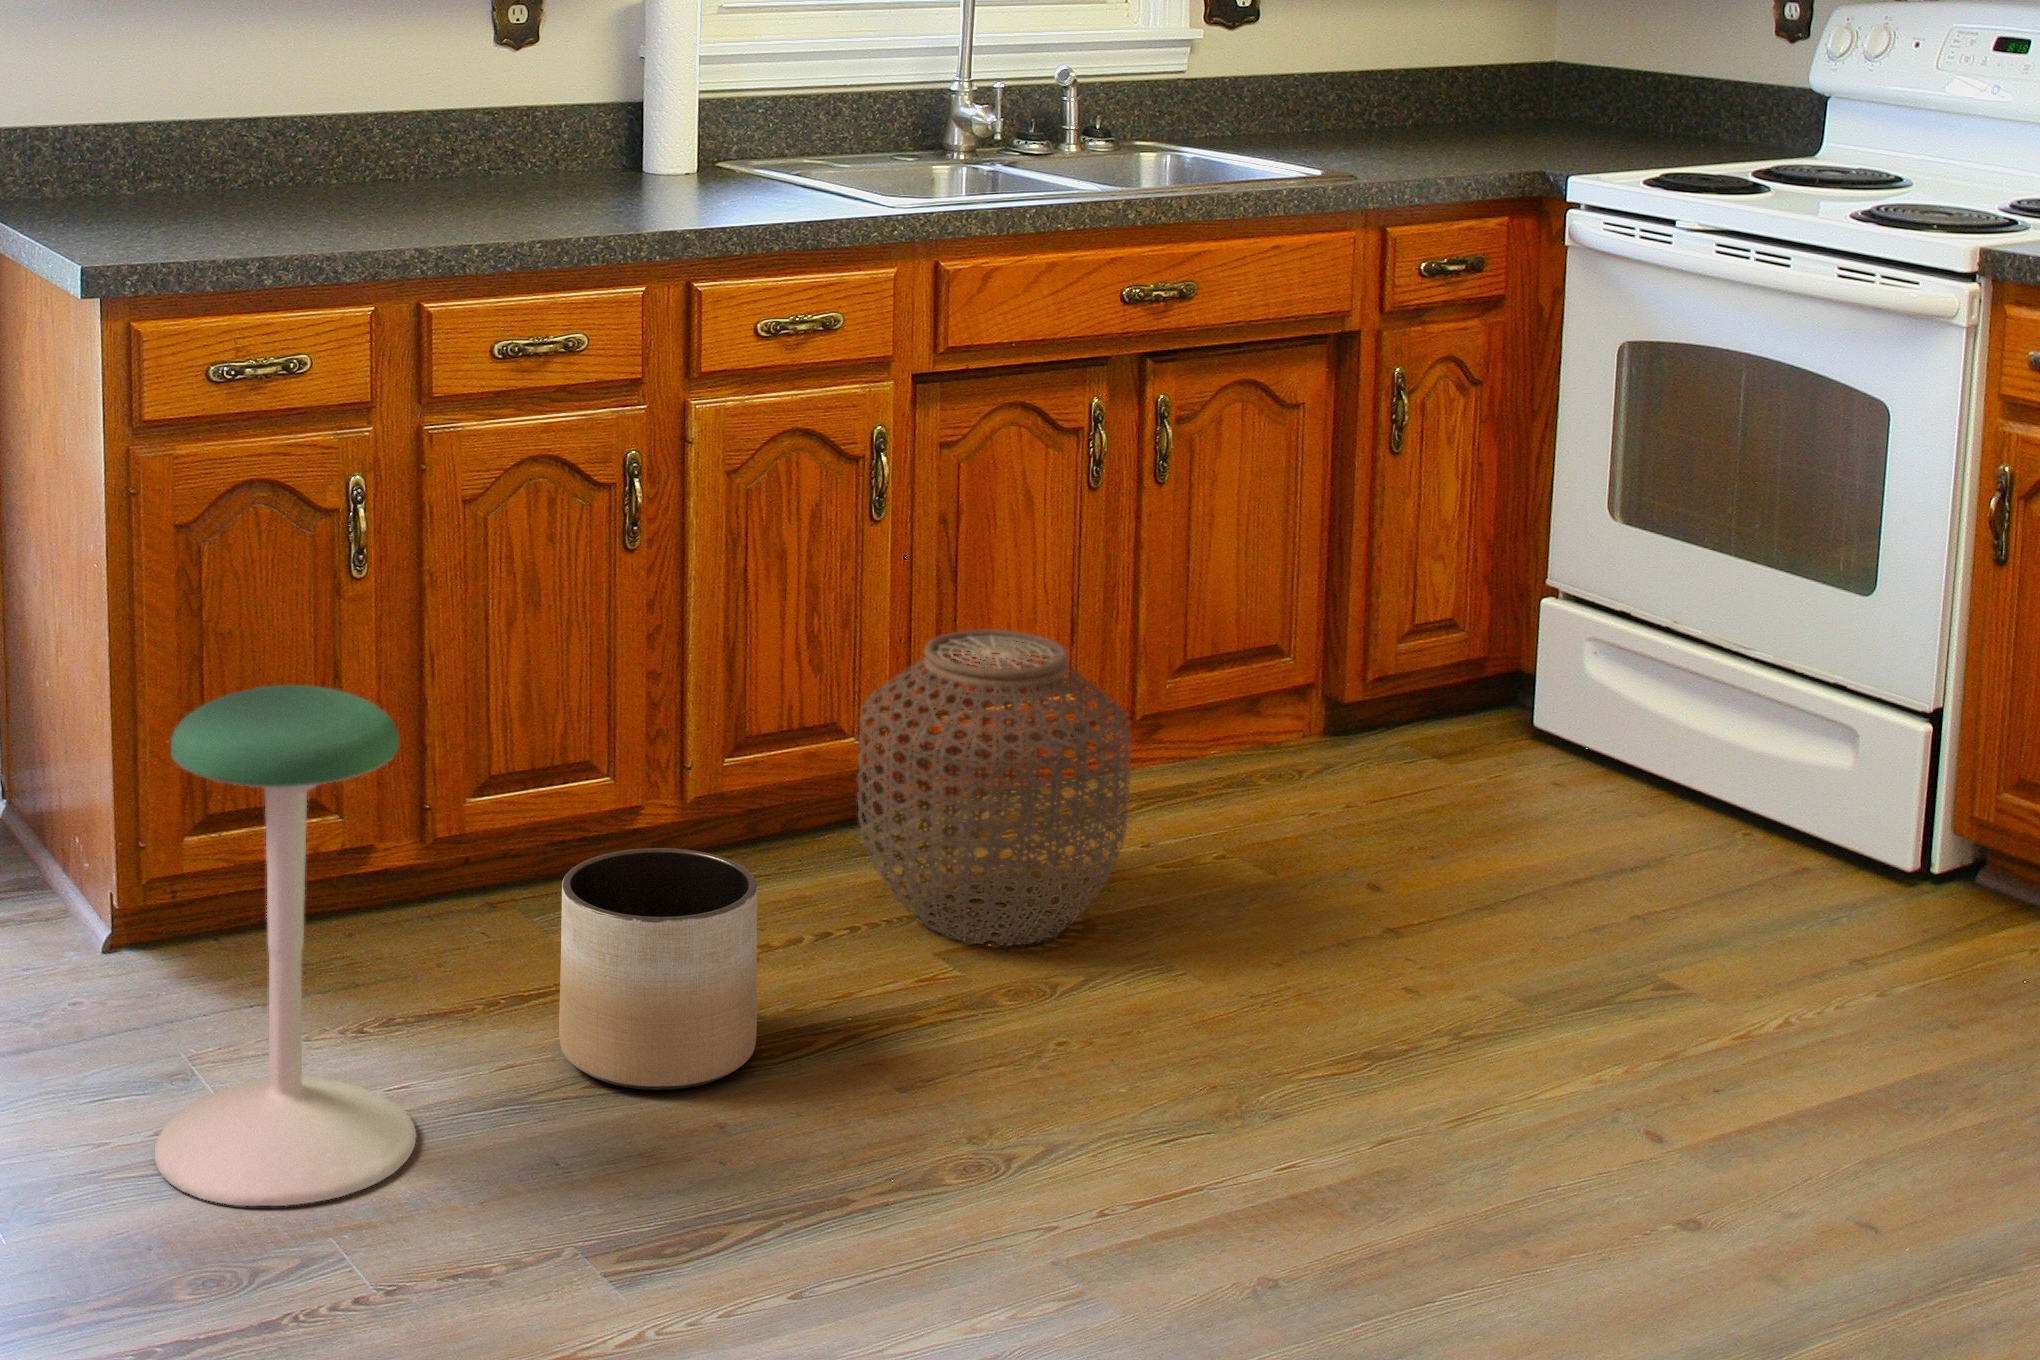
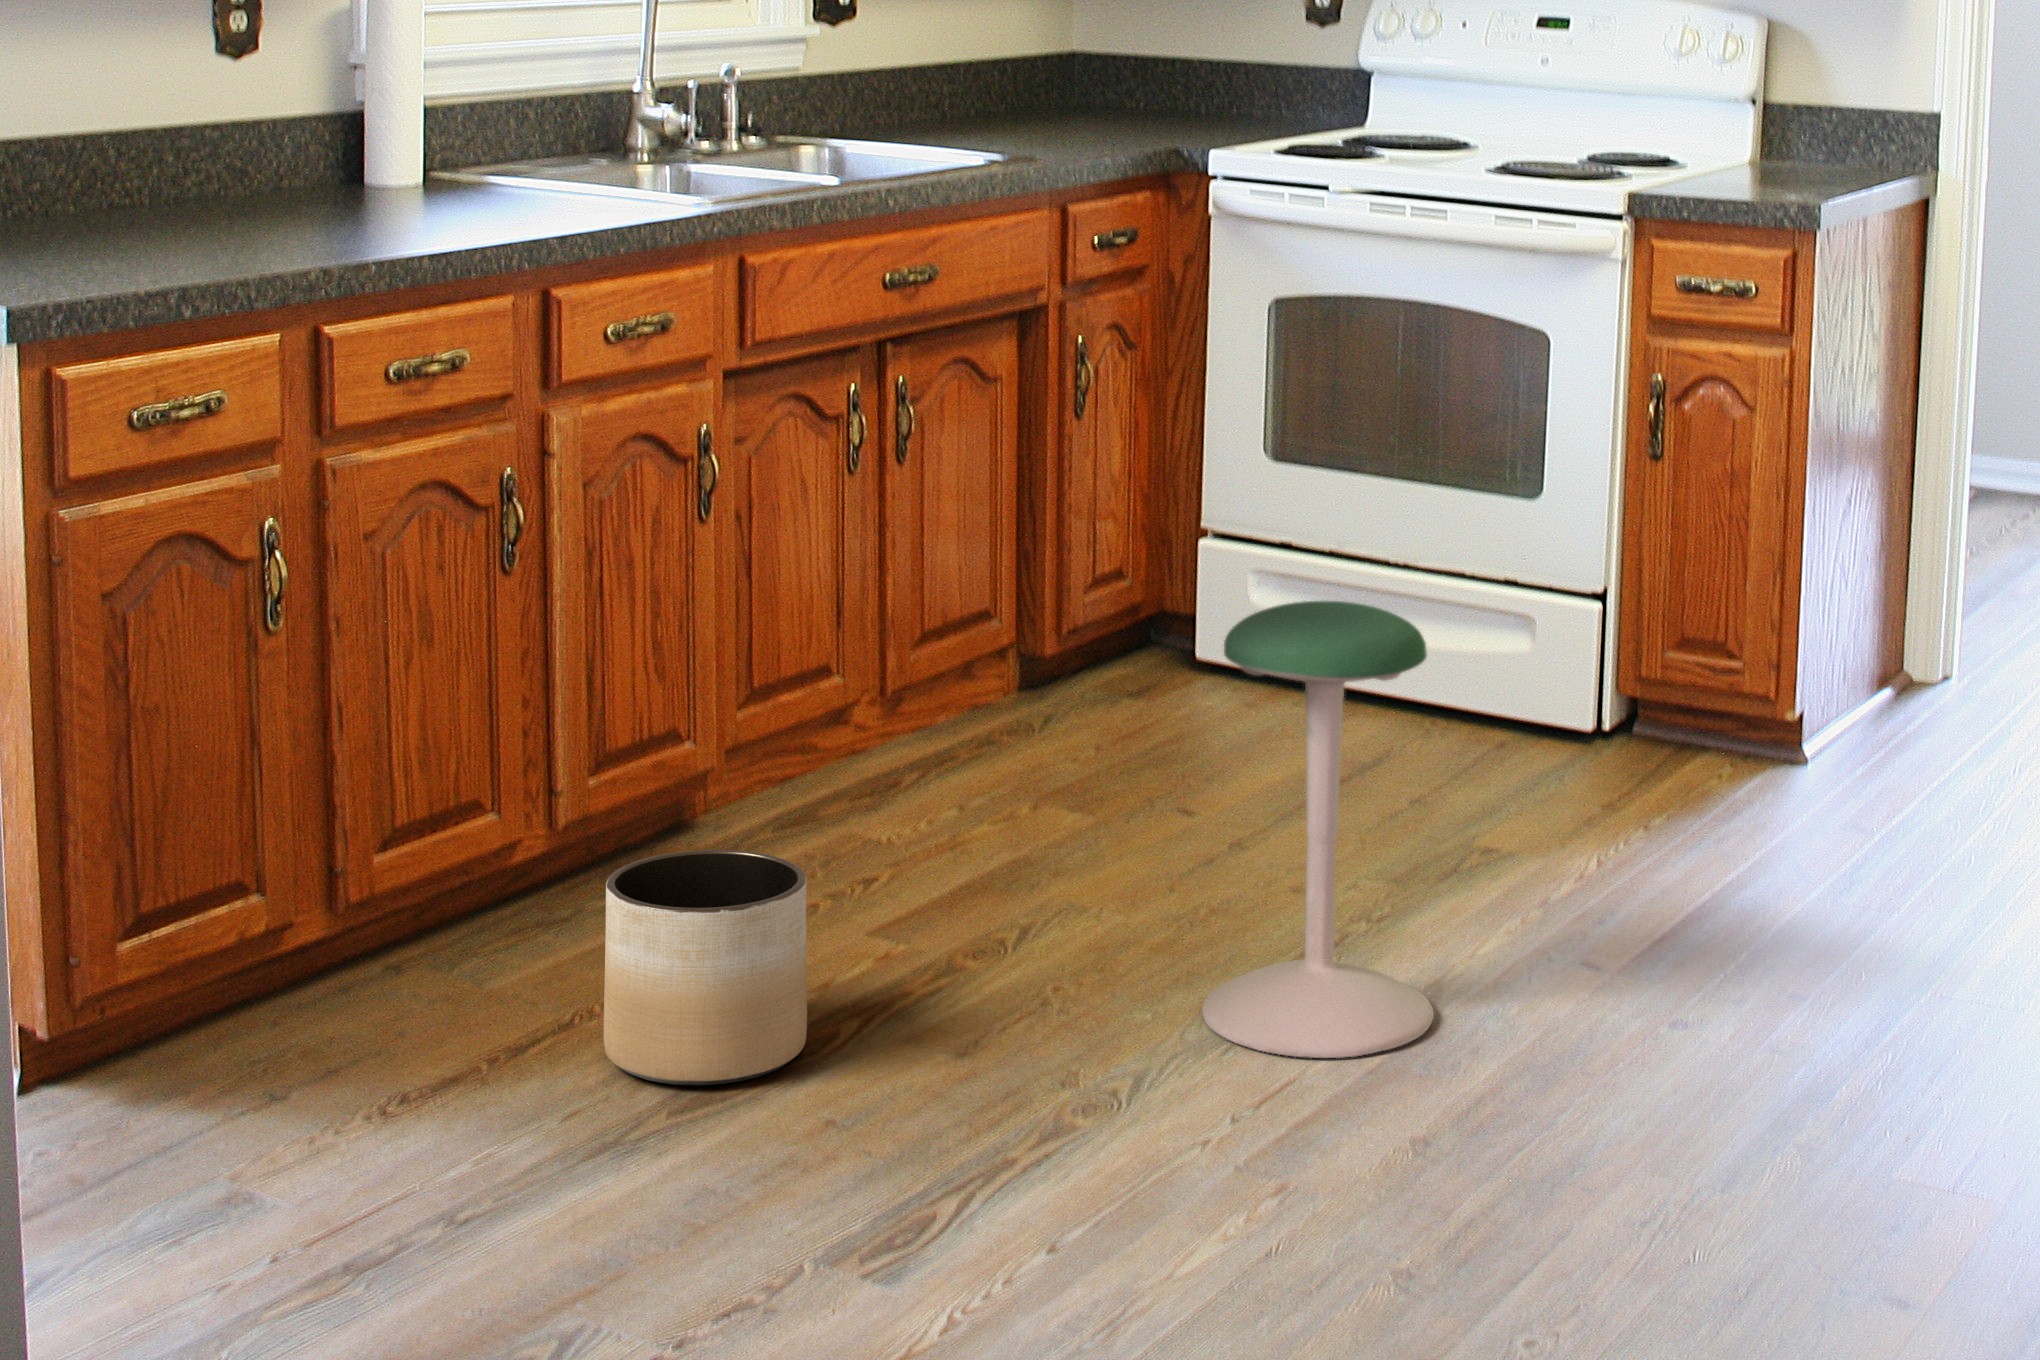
woven basket: present [858,630,1131,945] -> none [756,612,1024,917]
stool: present [155,685,417,1206] -> present [1202,601,1434,1058]

